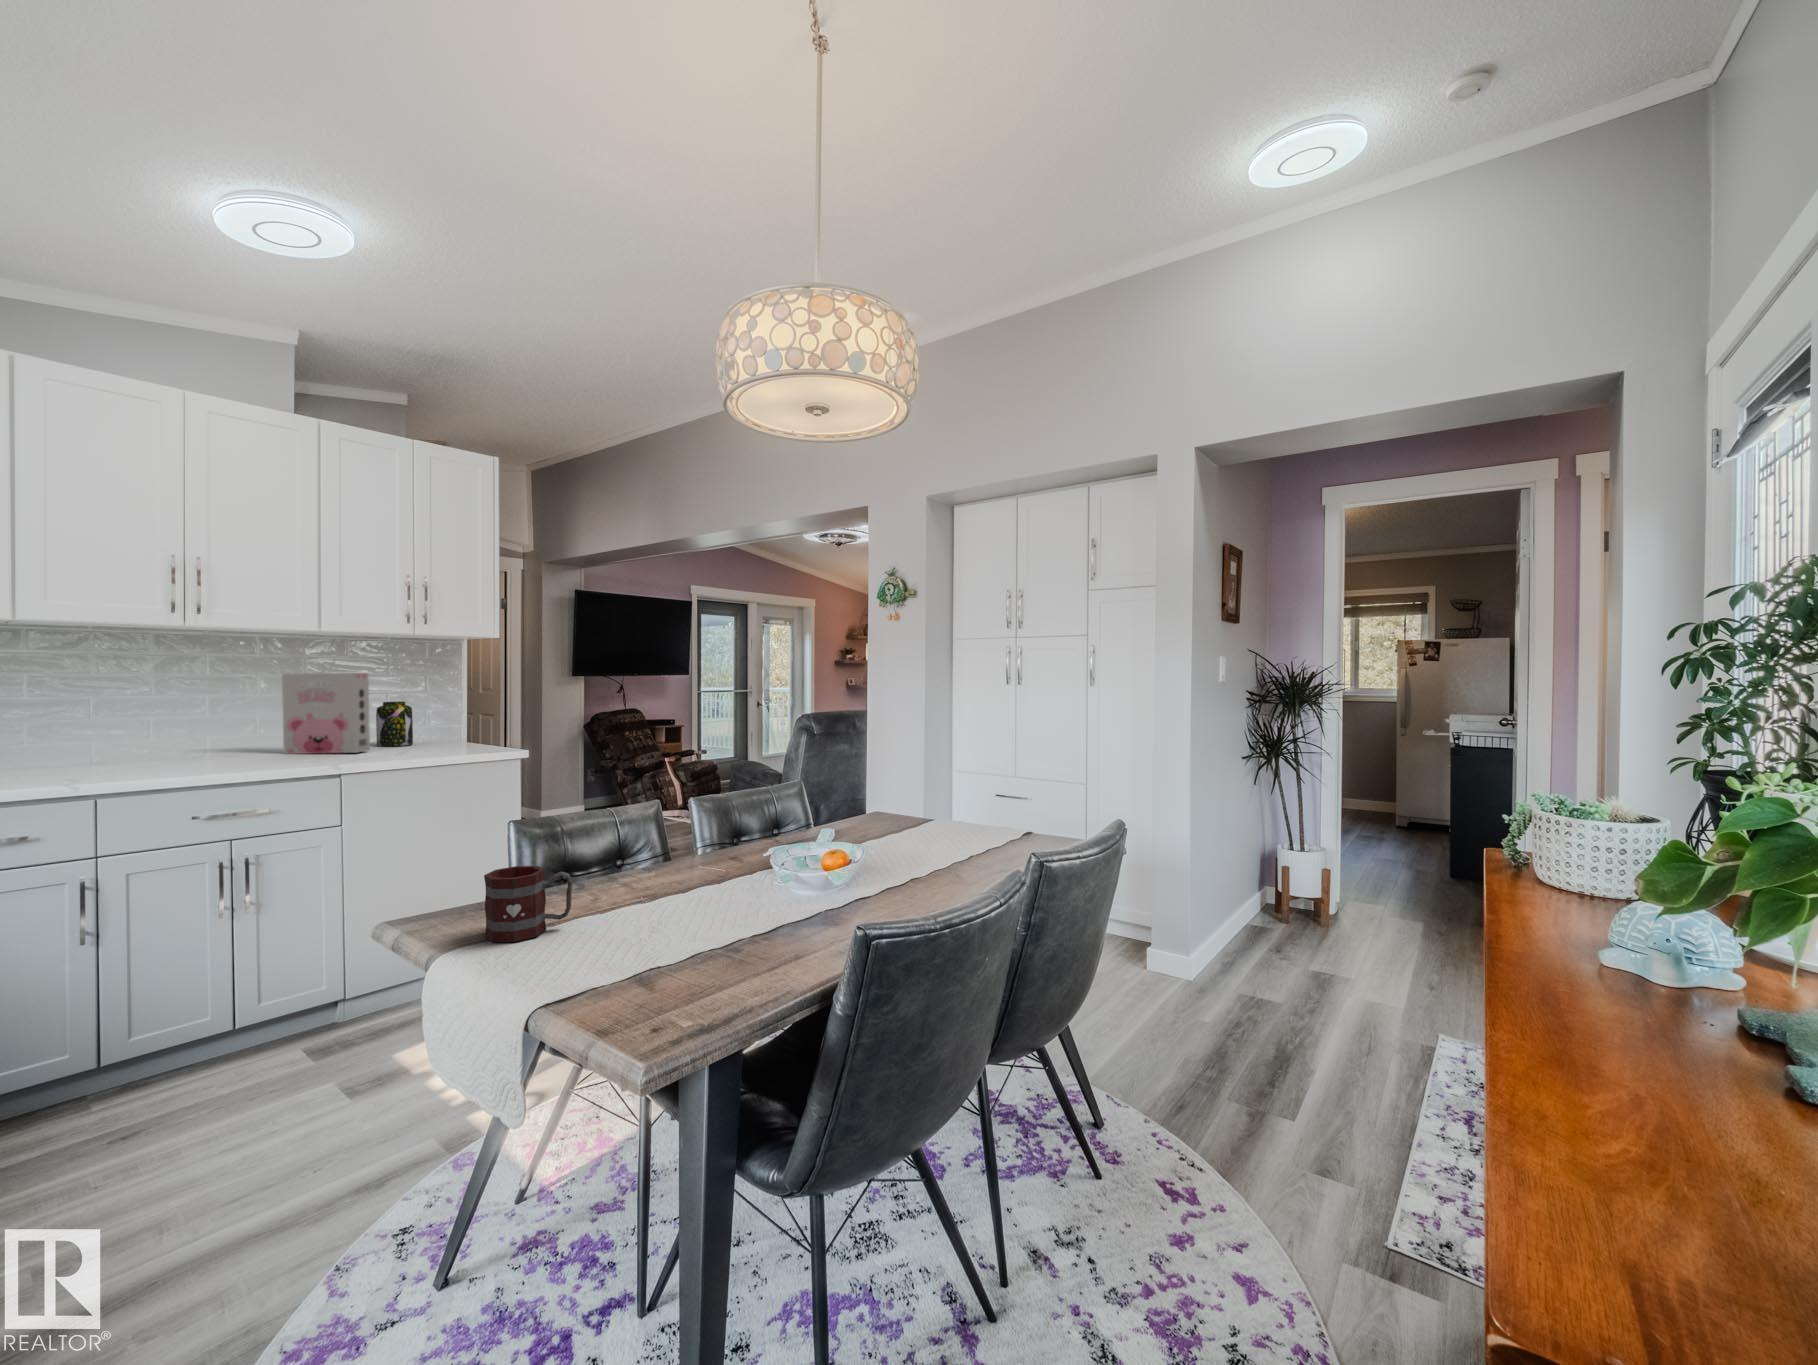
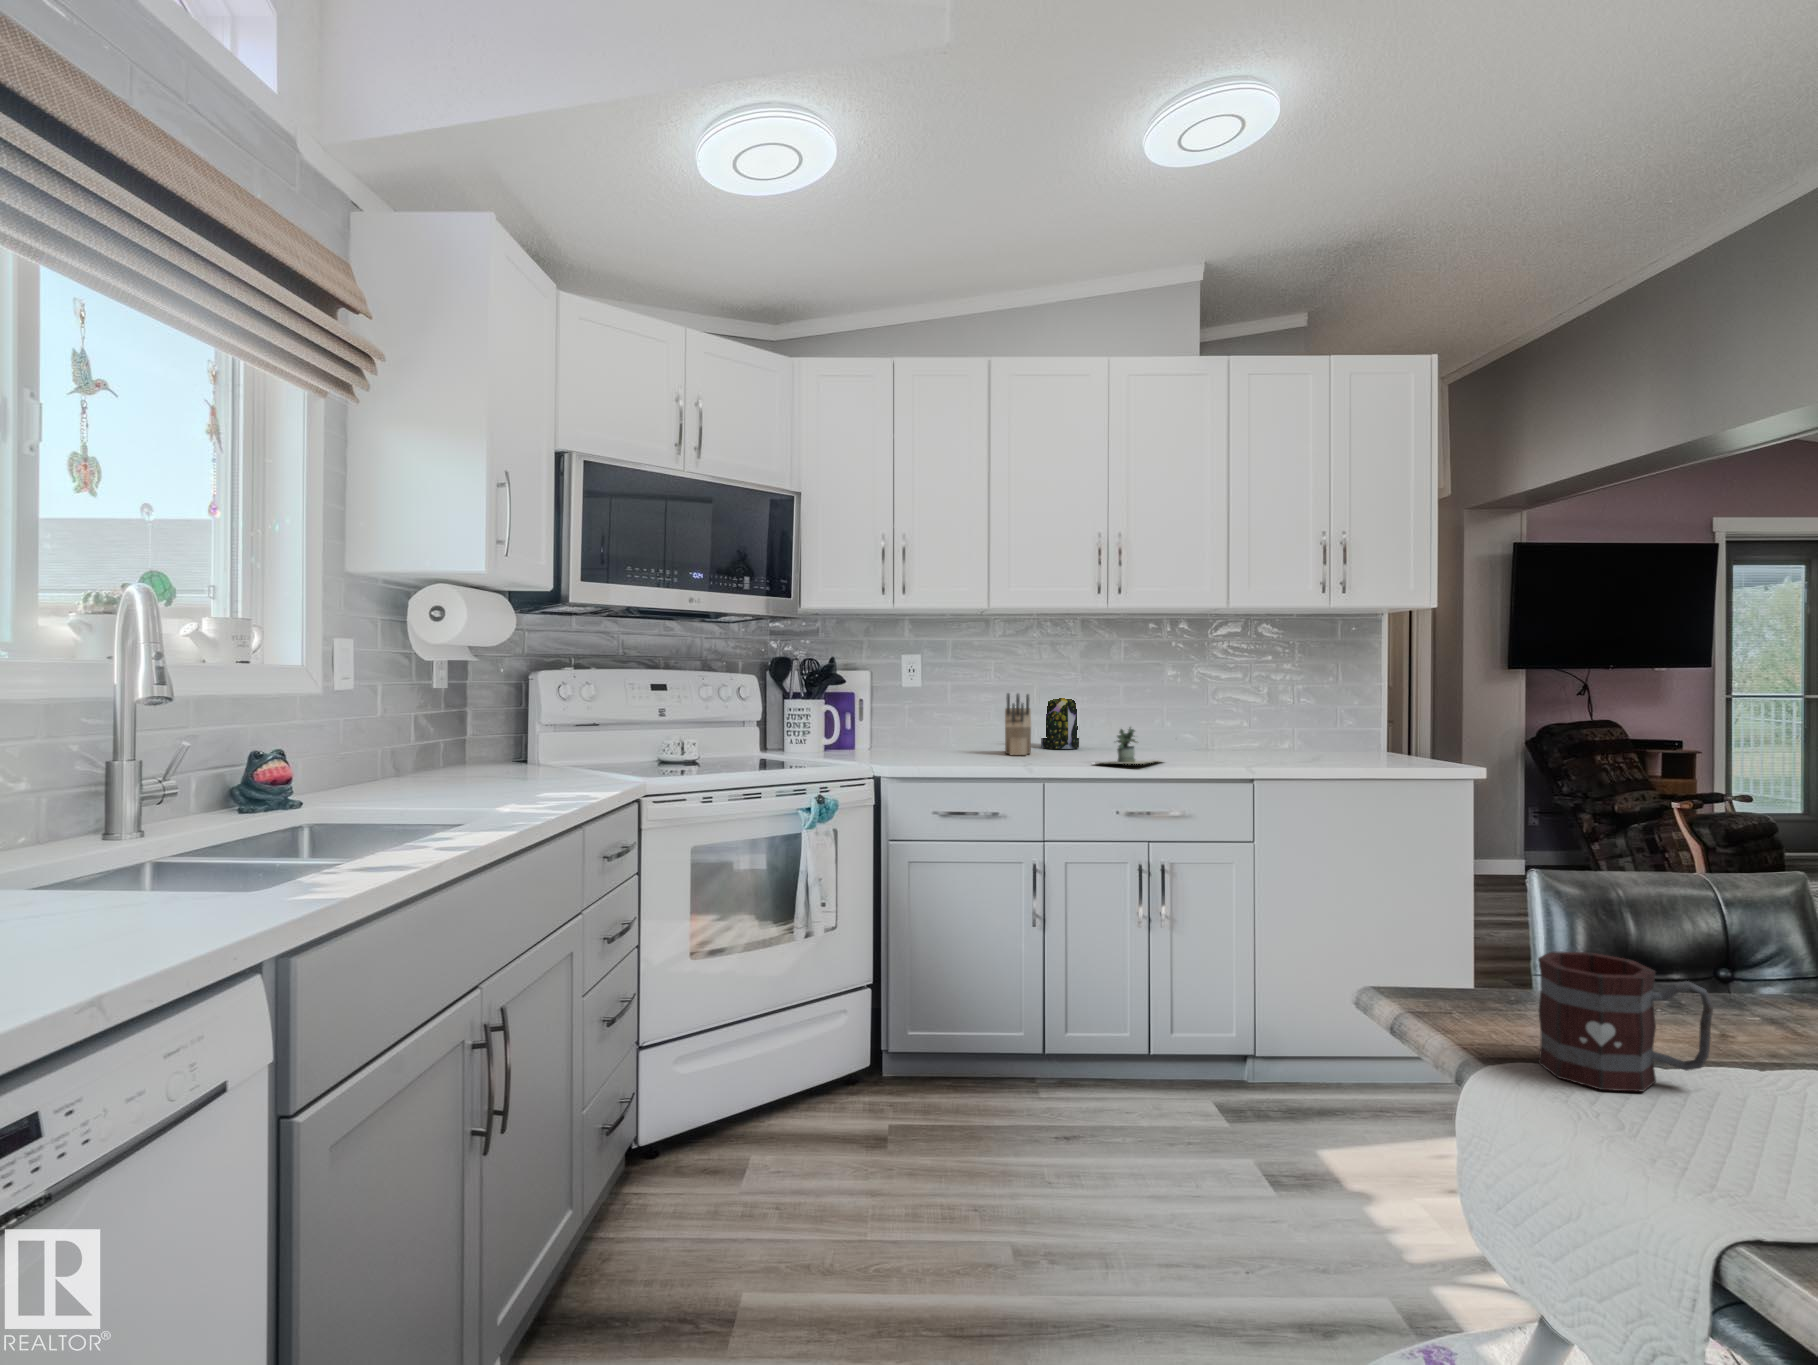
cereal box: present [282,673,370,754] -> none [1190,657,1278,754]
jar: present [376,701,413,746] -> present [1041,698,1079,749]
knife block: none [42,712,82,776] -> present [1005,693,1031,755]
potted plant: none [161,739,265,776] -> present [1107,727,1158,764]

